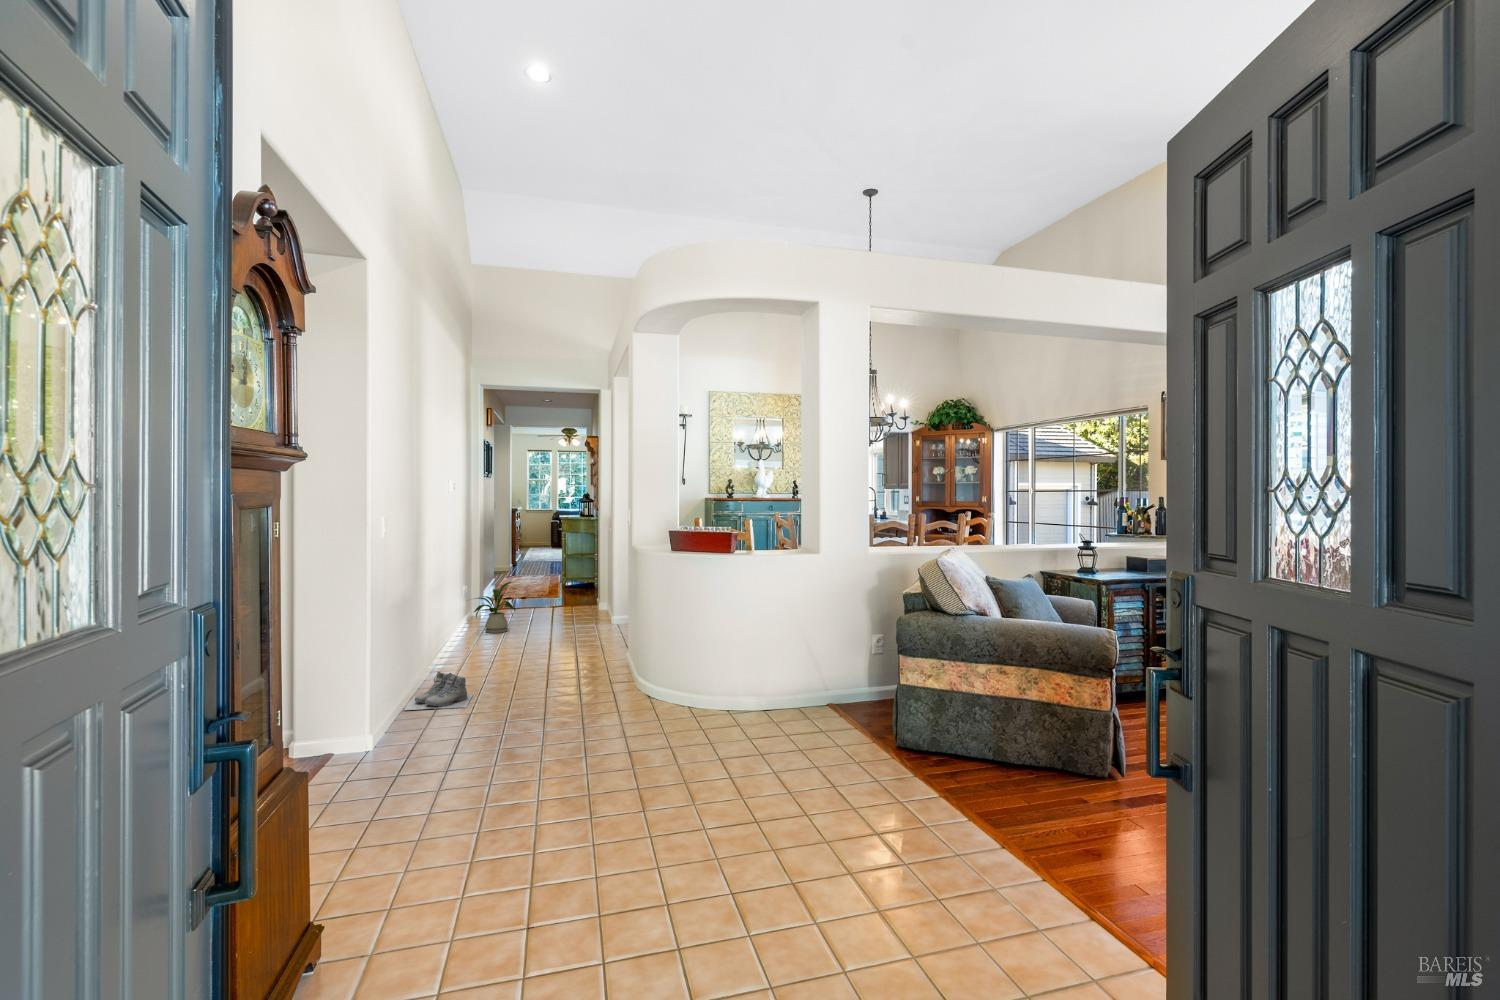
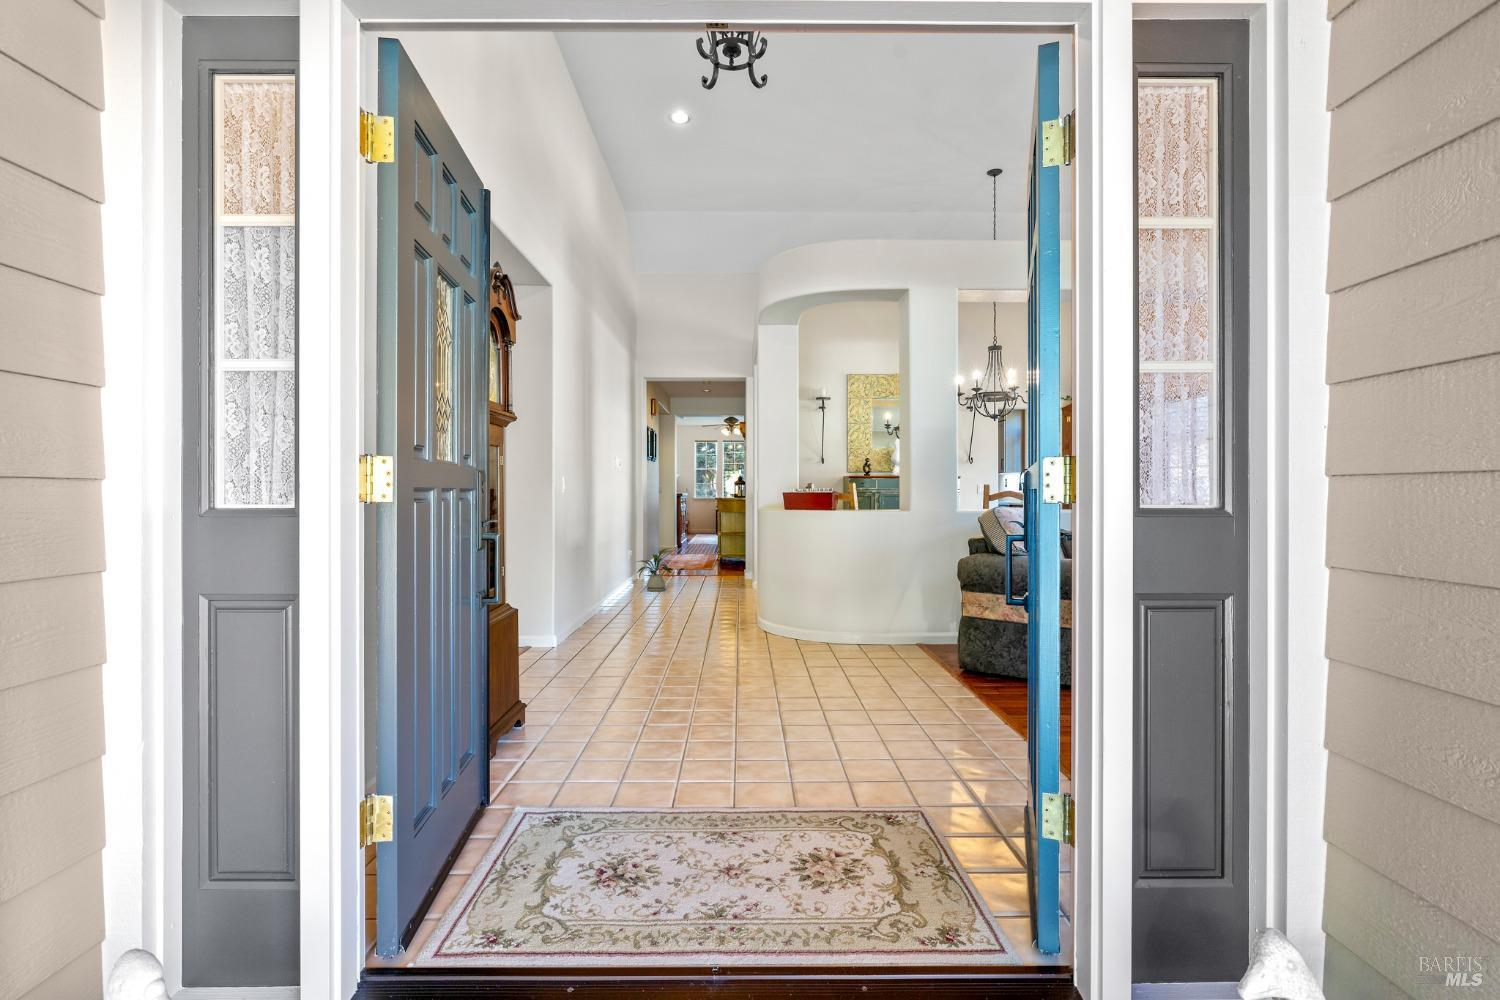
boots: present [404,671,472,710] -> none [580,605,632,633]

